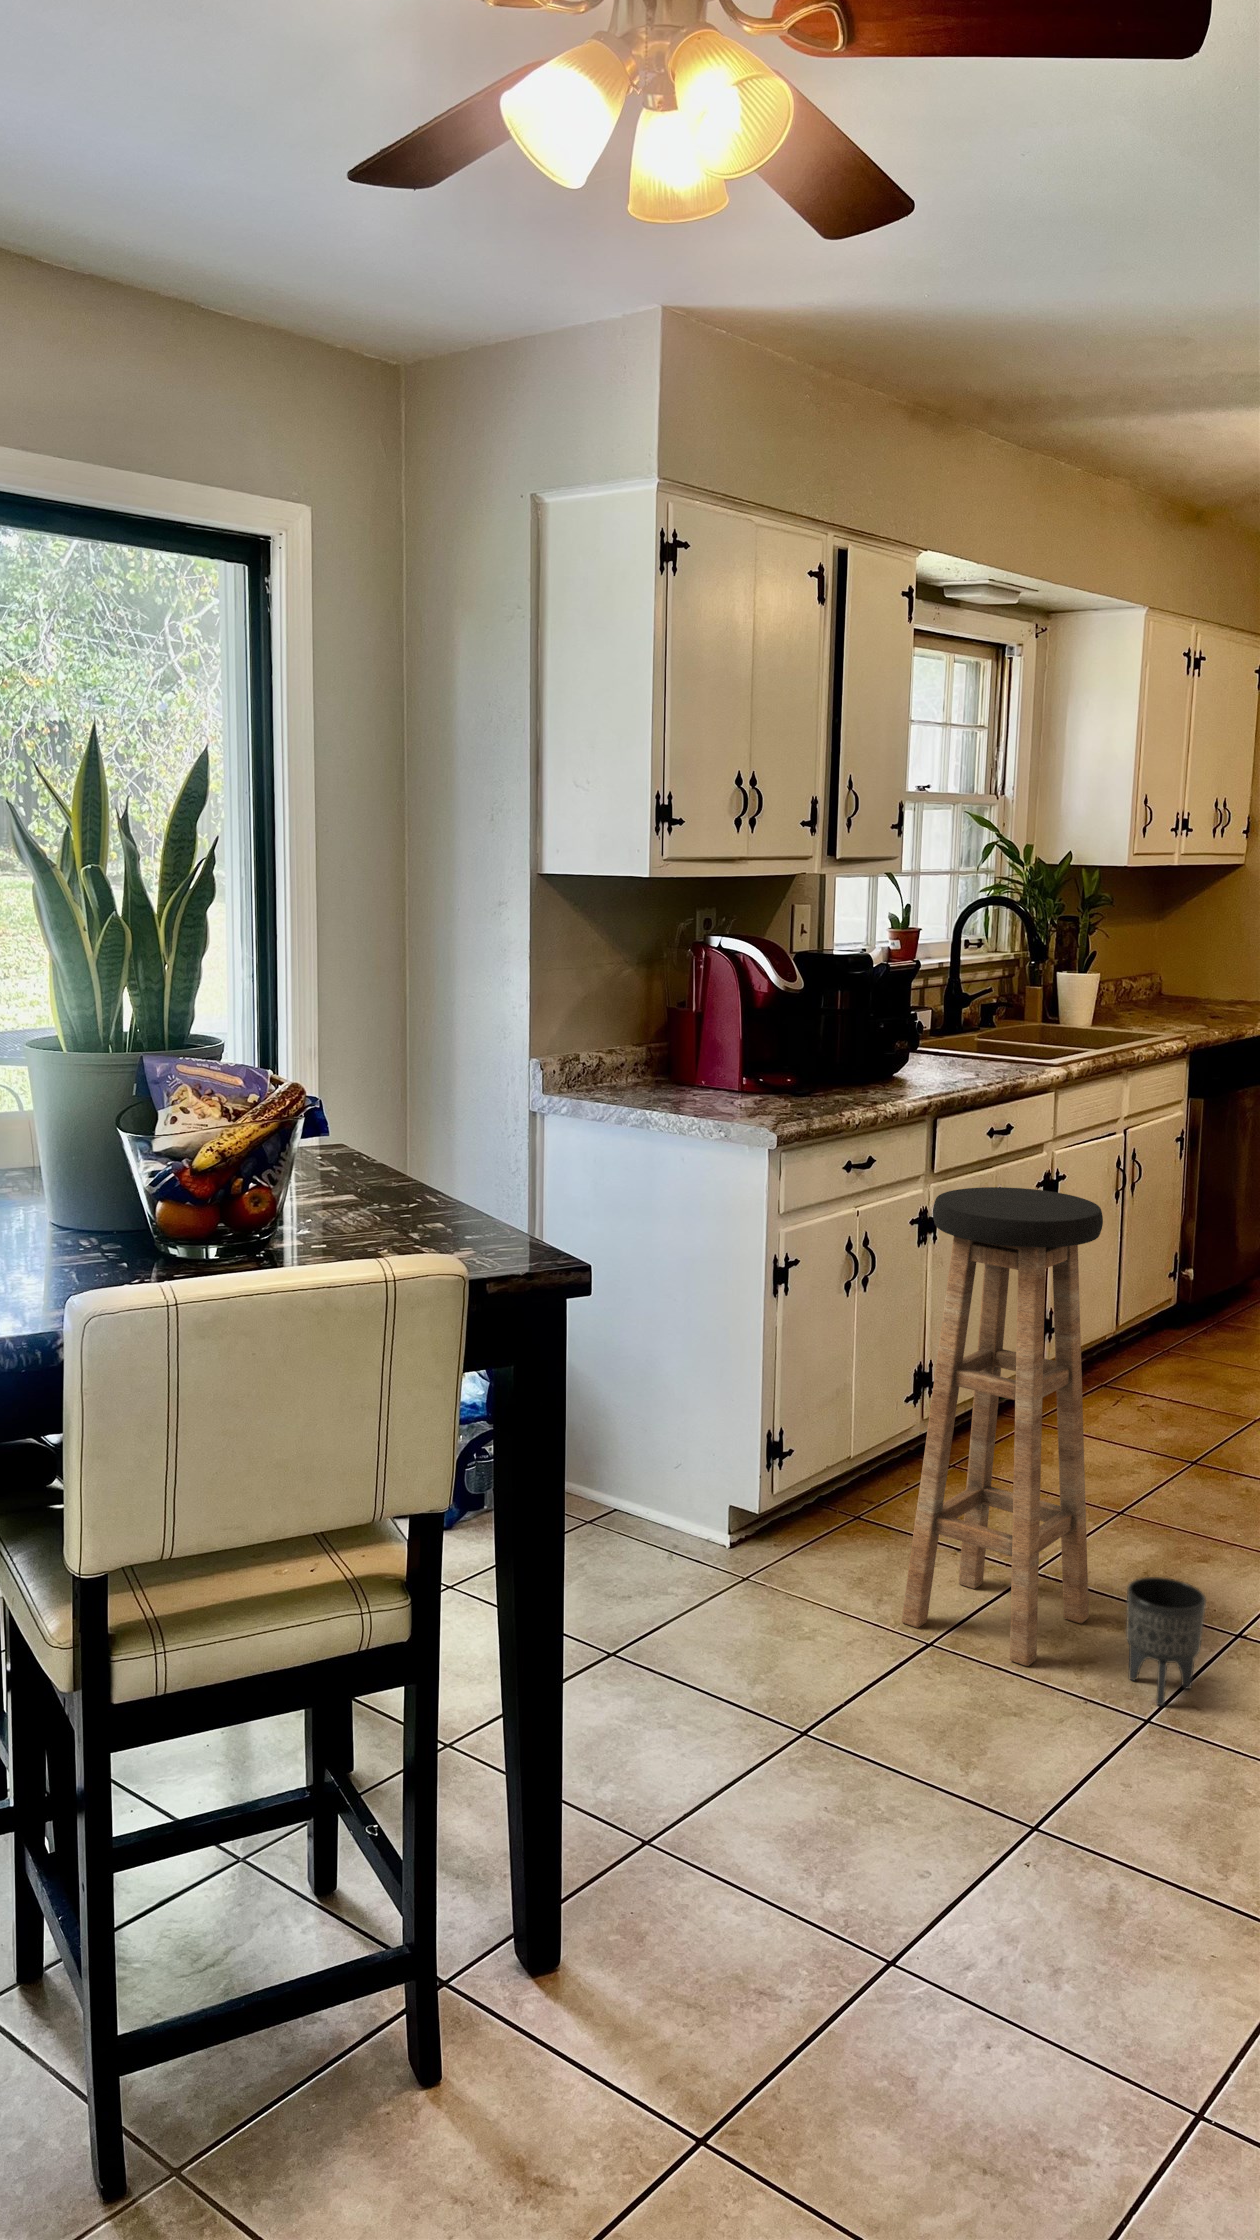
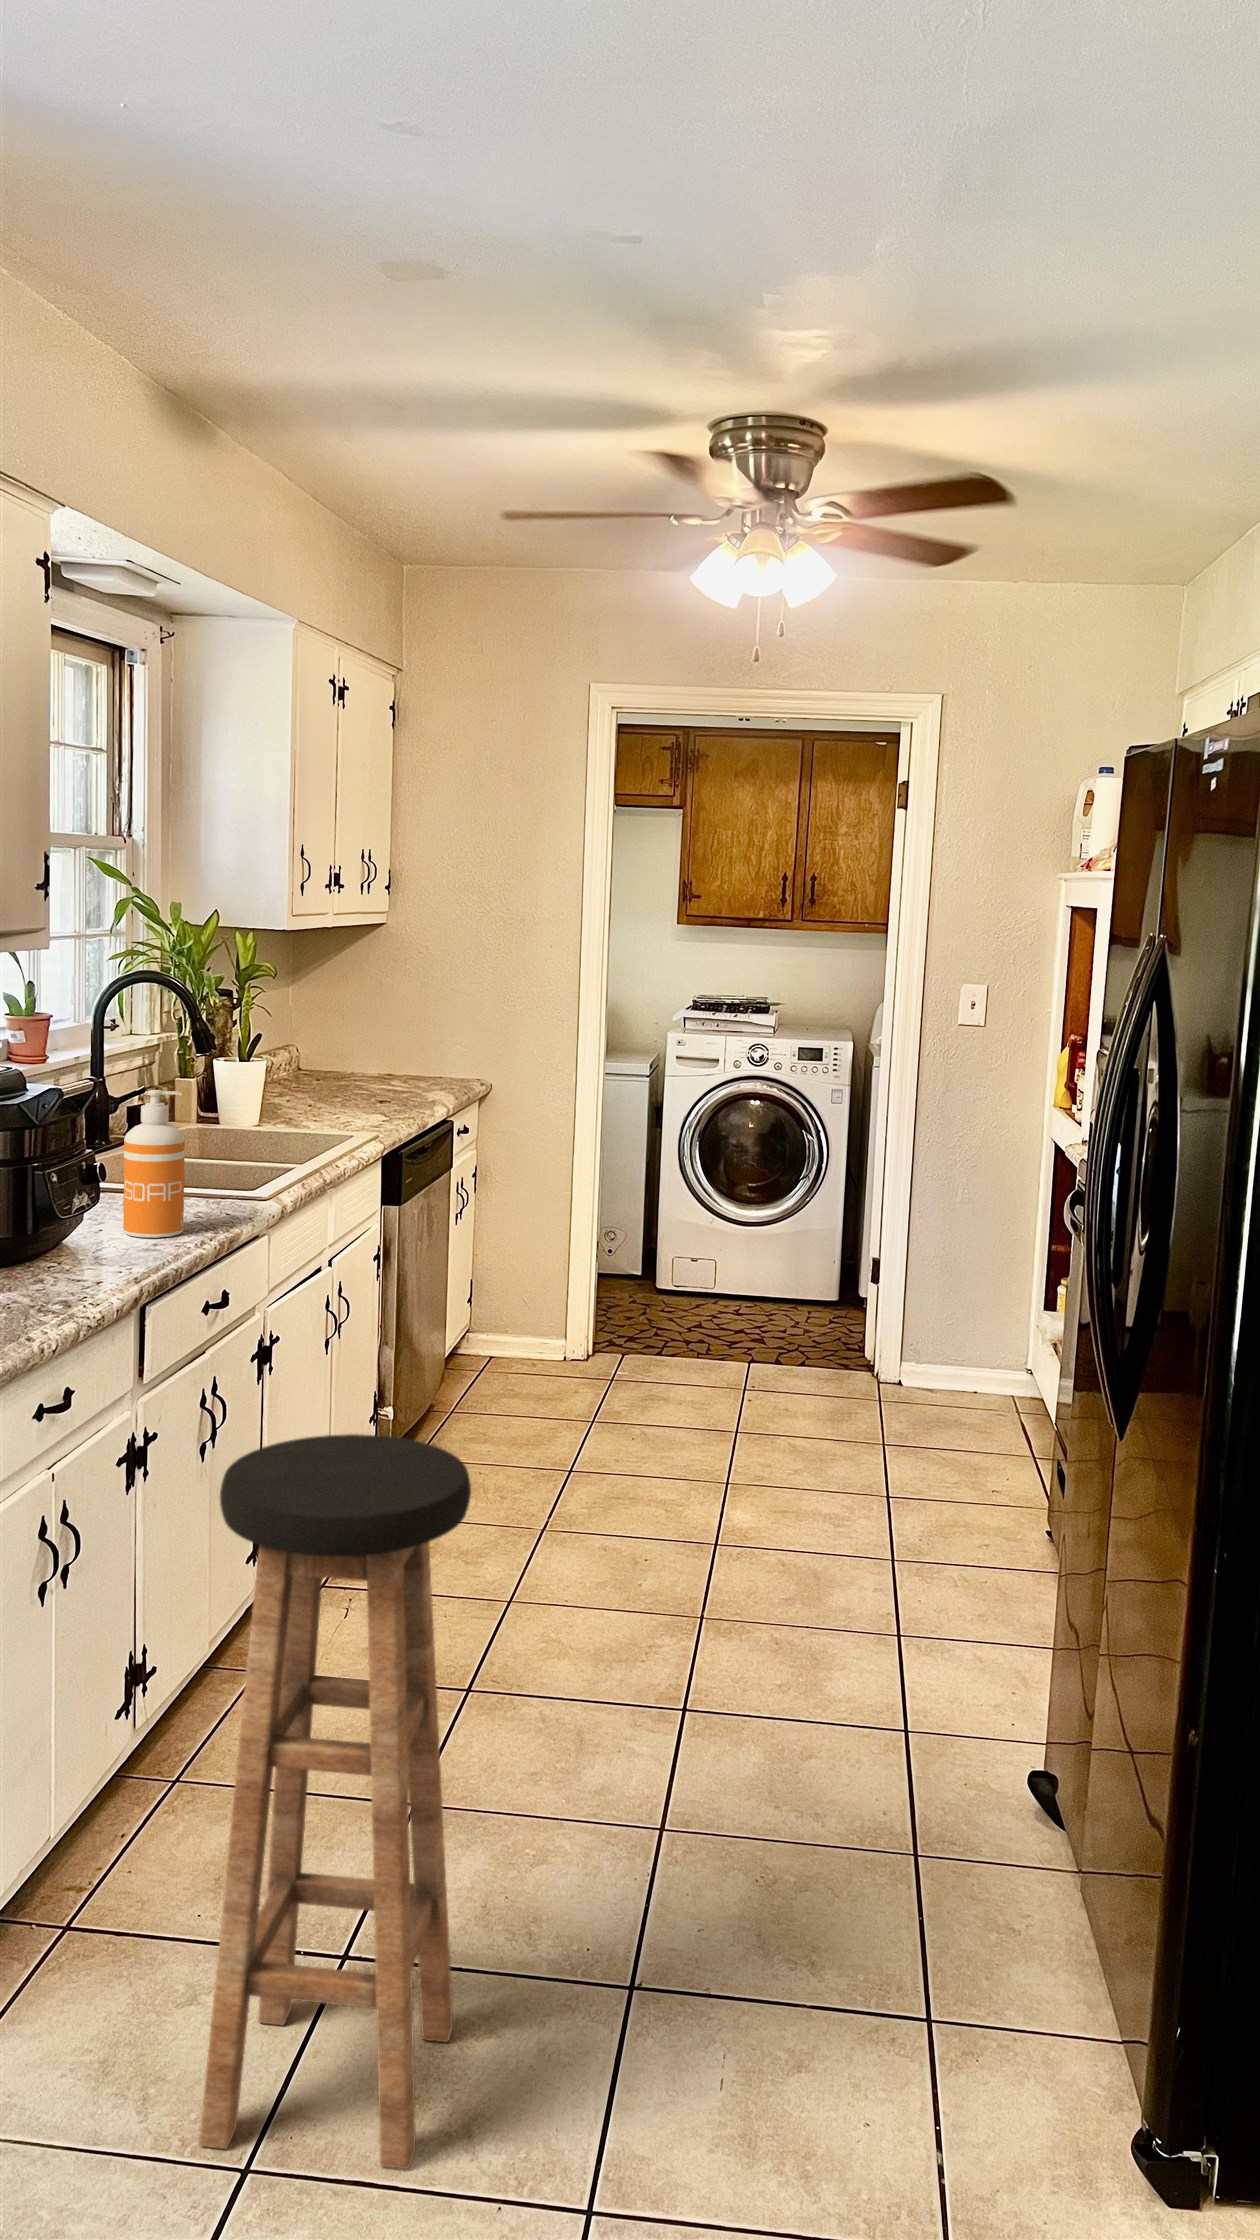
soap dispenser: none [938,973,984,1079] -> present [123,1090,185,1238]
planter: present [1126,1577,1206,1706] -> none [544,1971,651,2175]

